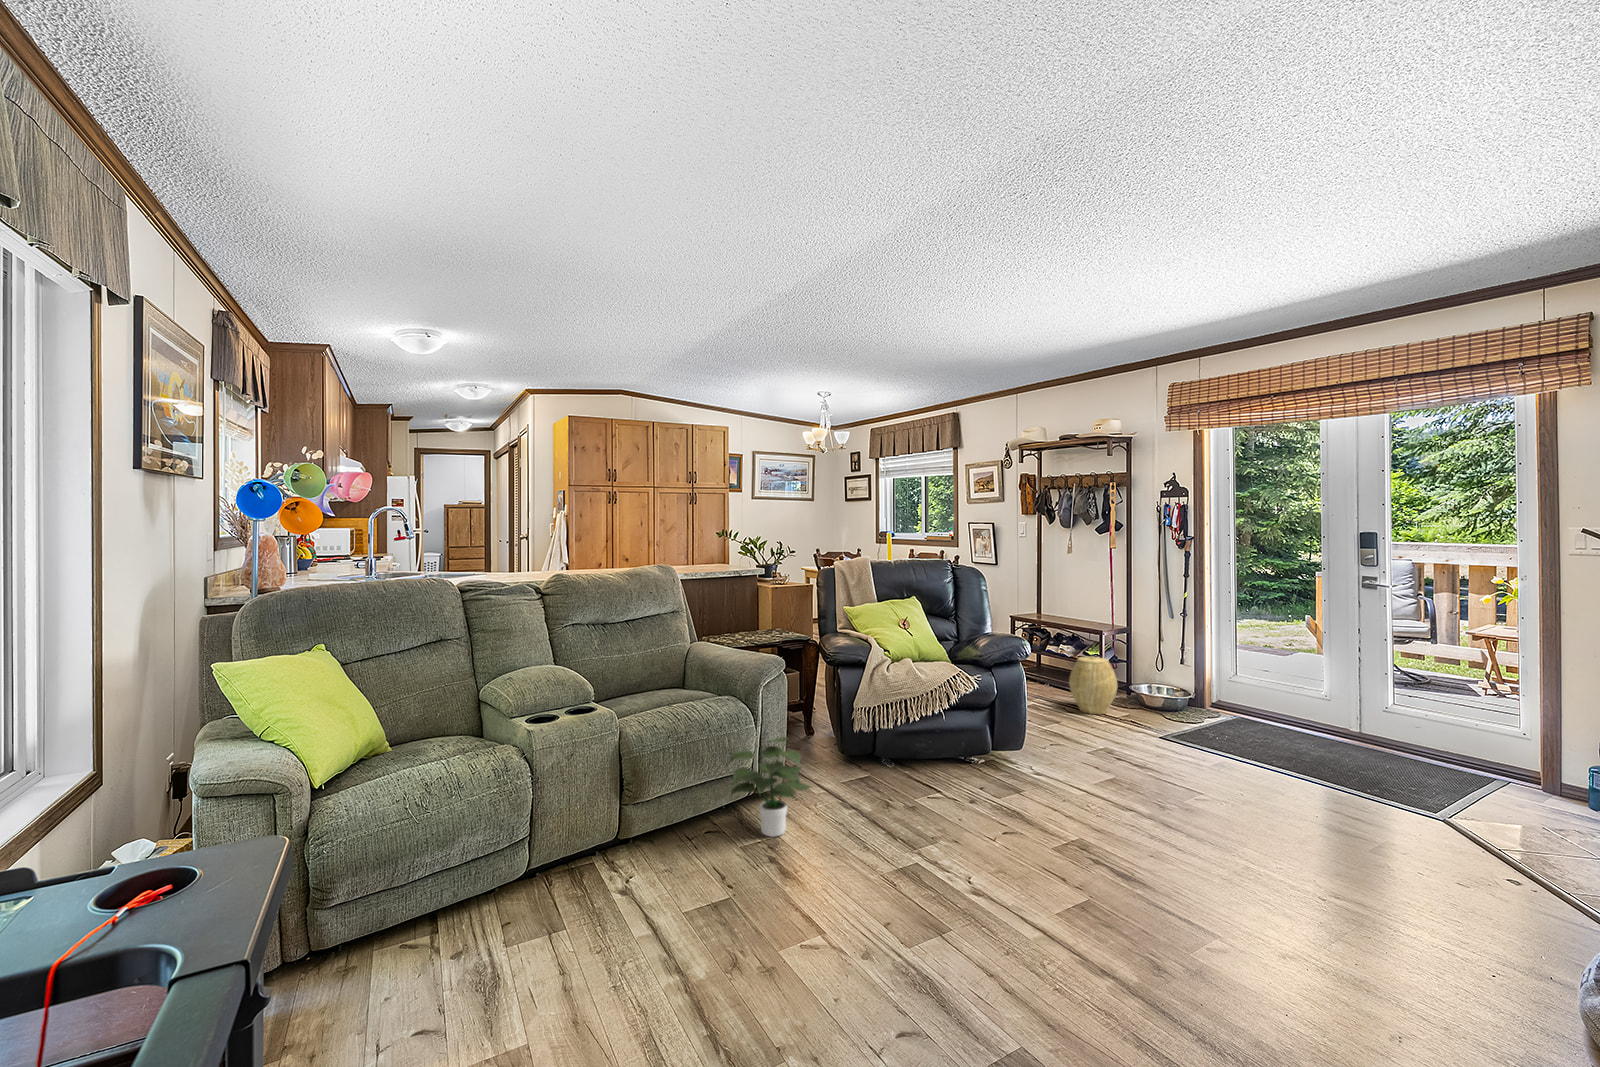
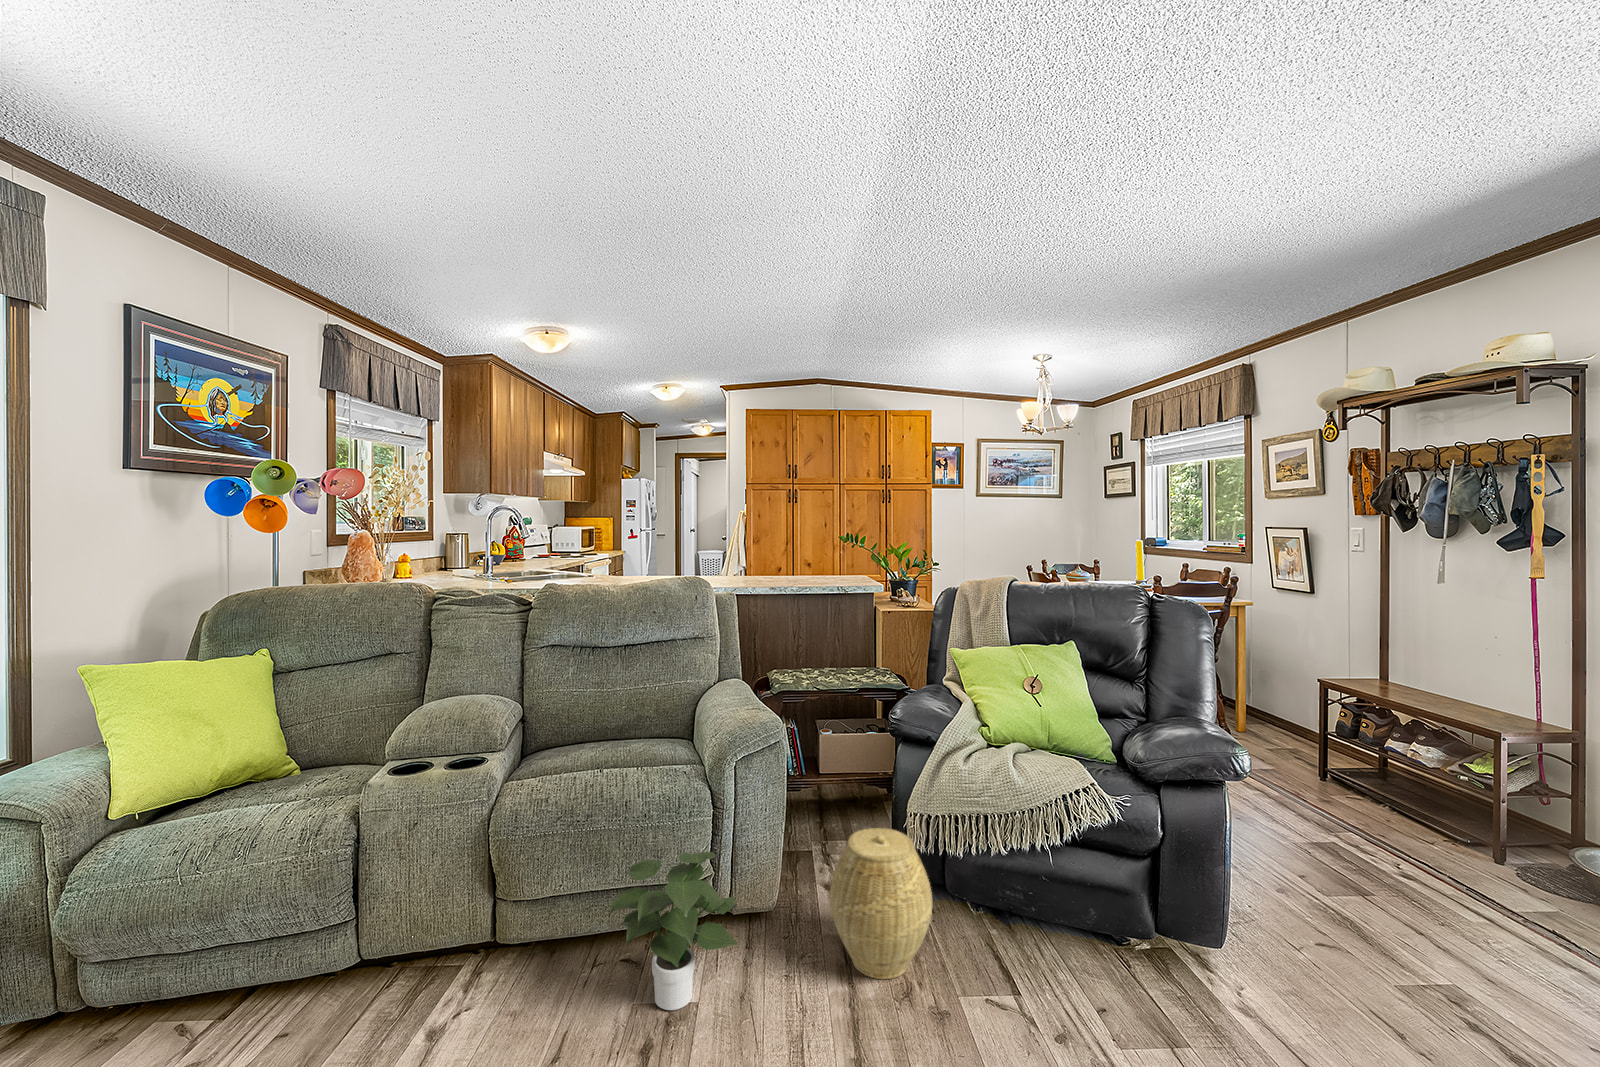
woven basket: present [1069,656,1117,714] -> present [830,828,932,979]

